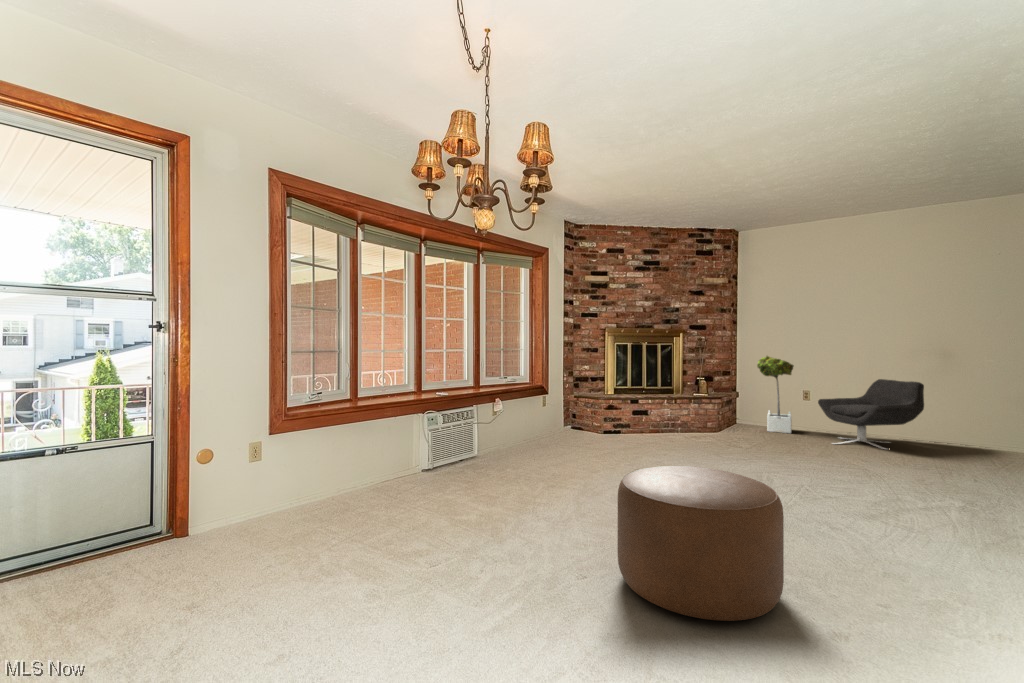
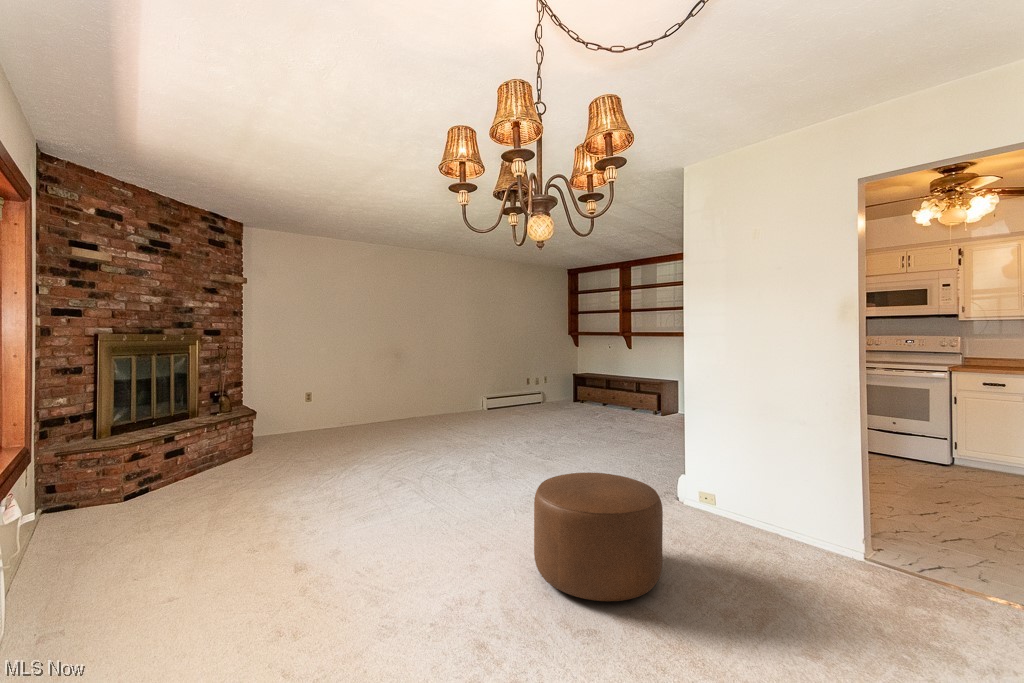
potted tree: present [757,356,794,433] -> none [272,362,308,439]
lounge chair: present [818,379,924,449] -> none [332,376,403,437]

